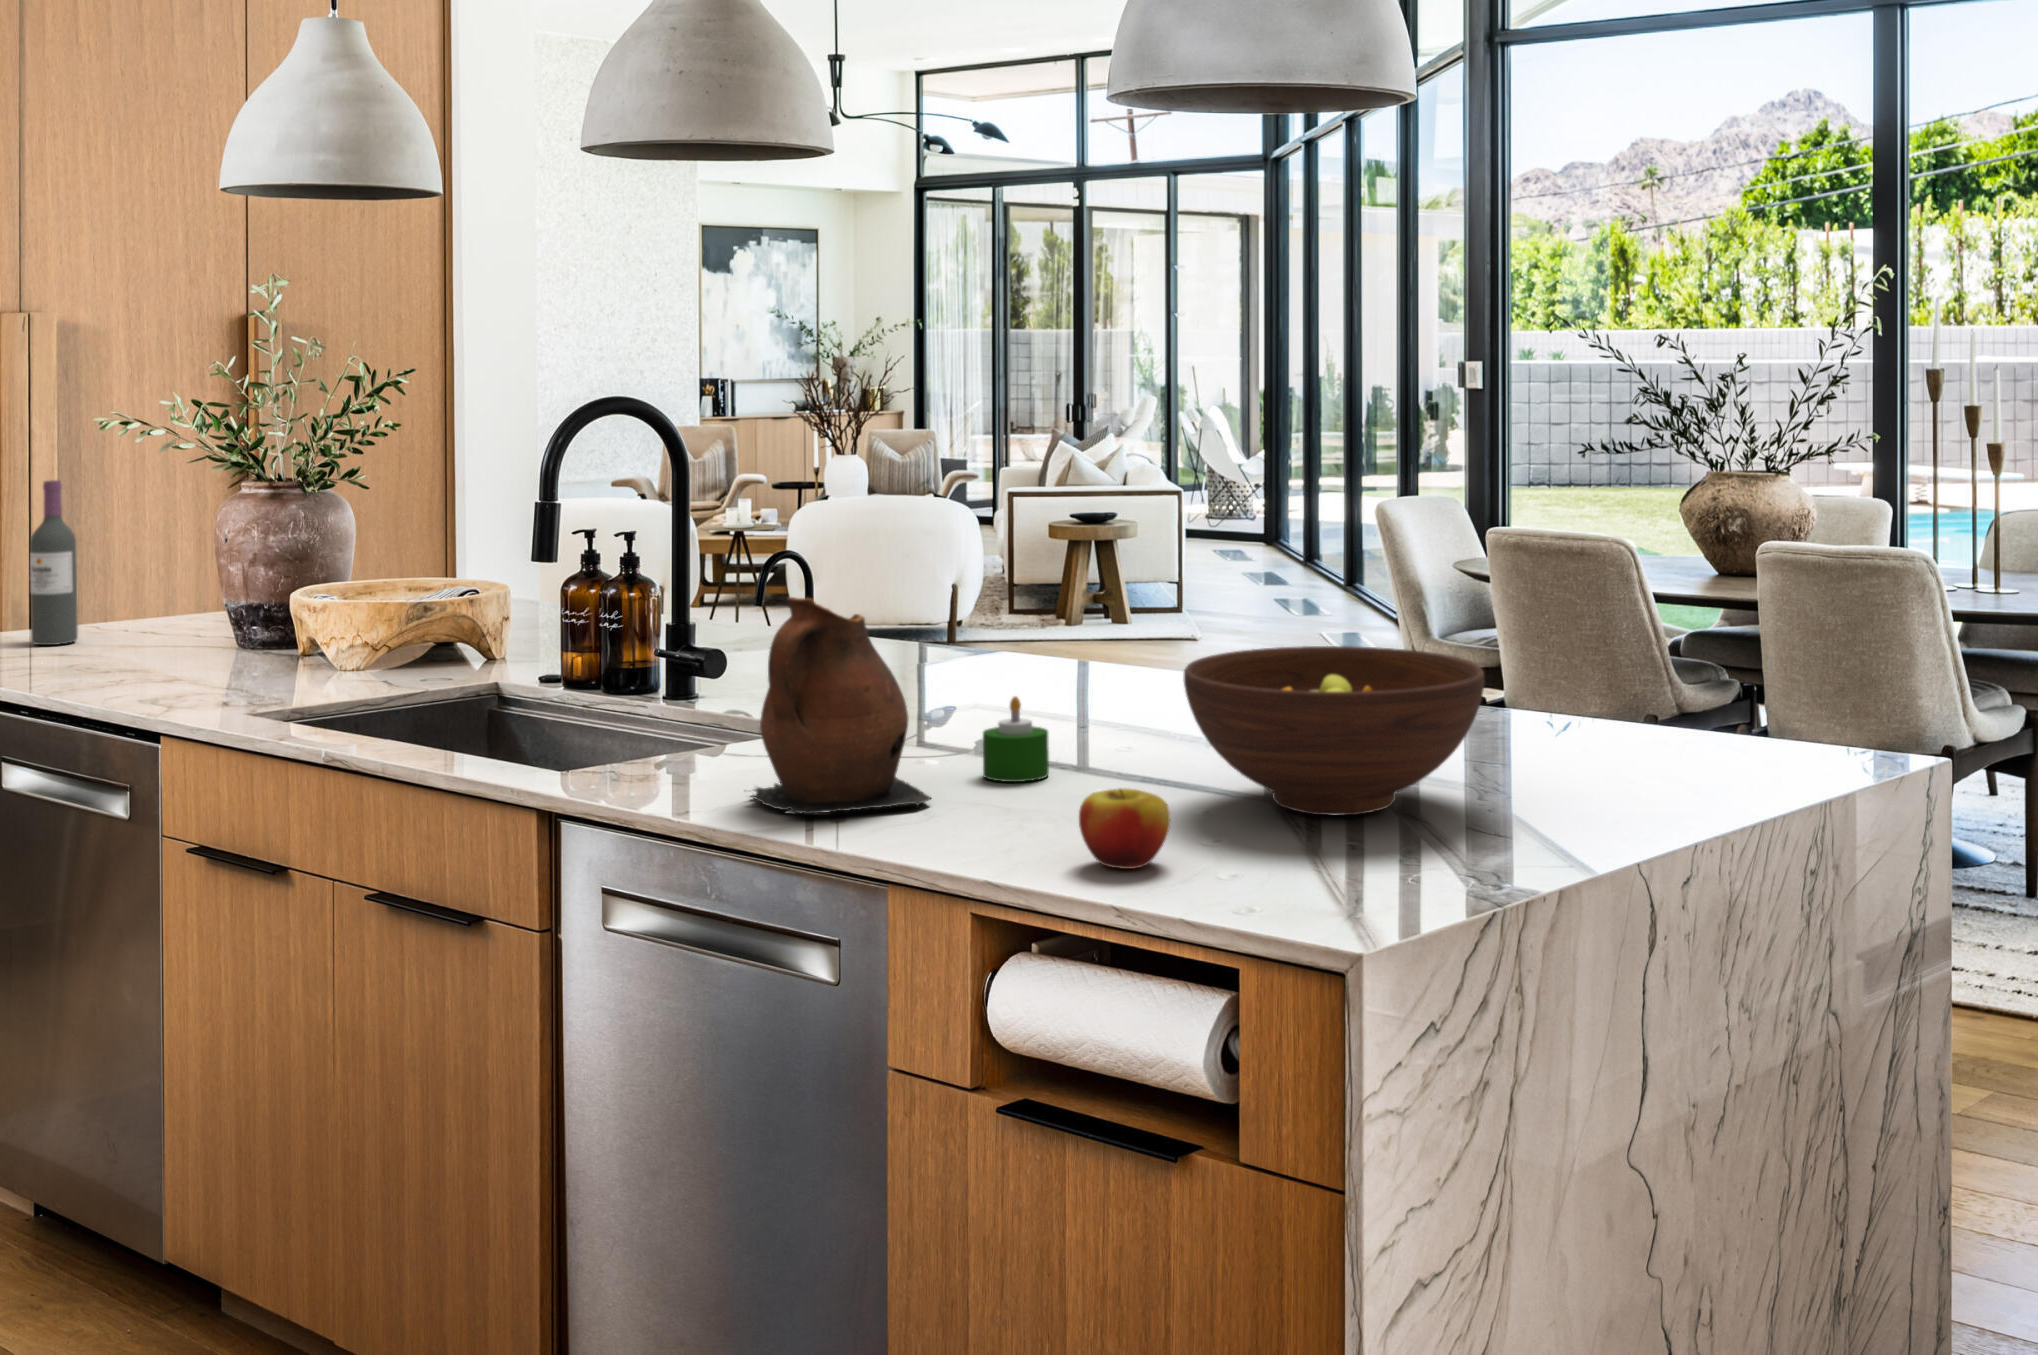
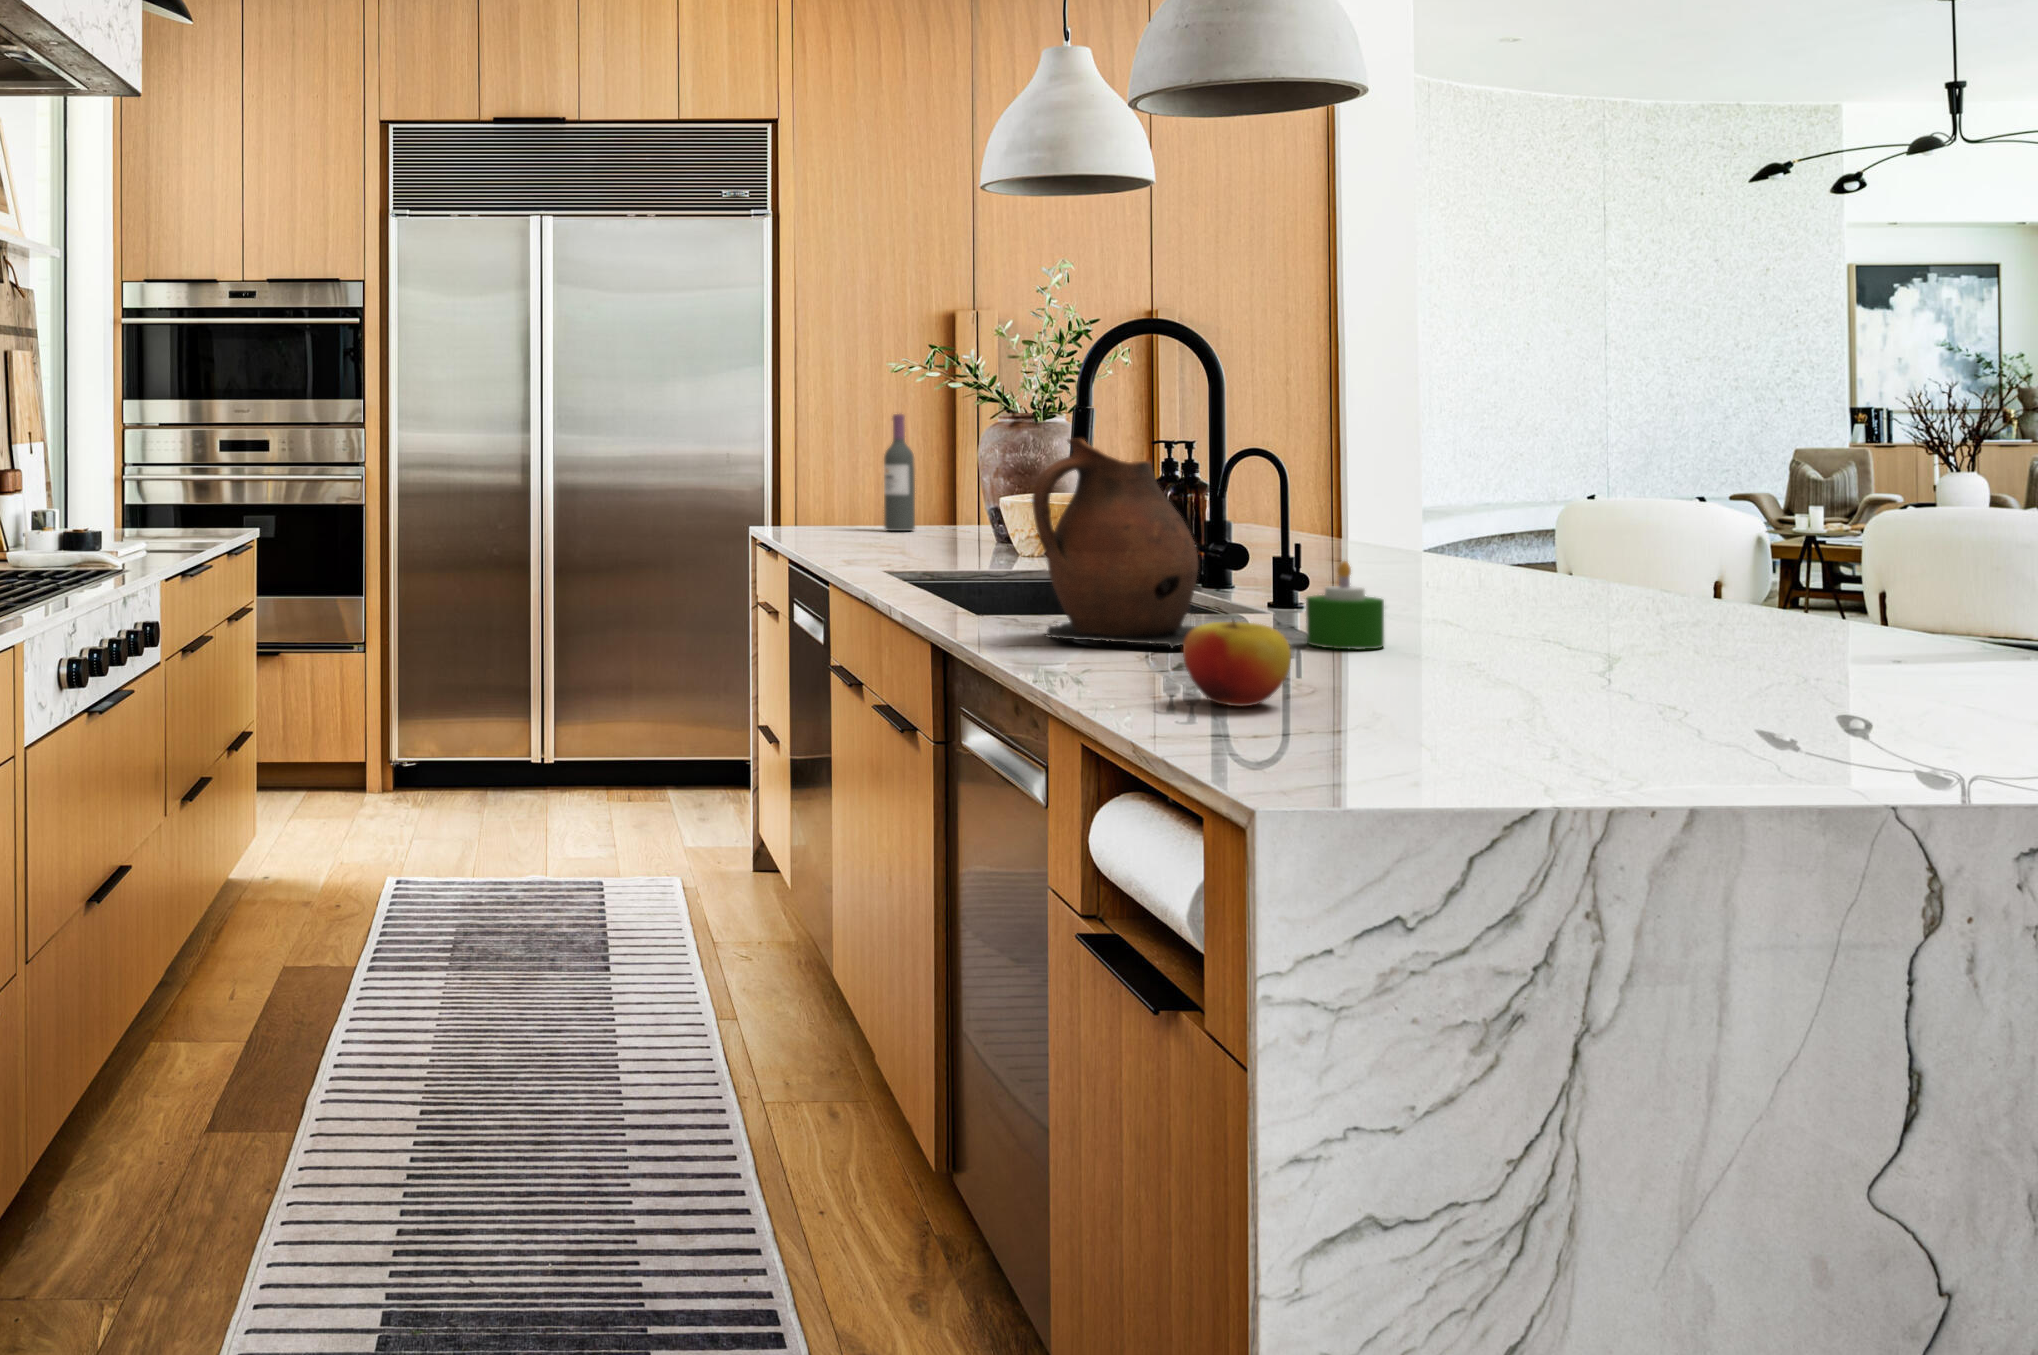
fruit bowl: present [1184,646,1484,815] -> none [1424,518,1886,712]

